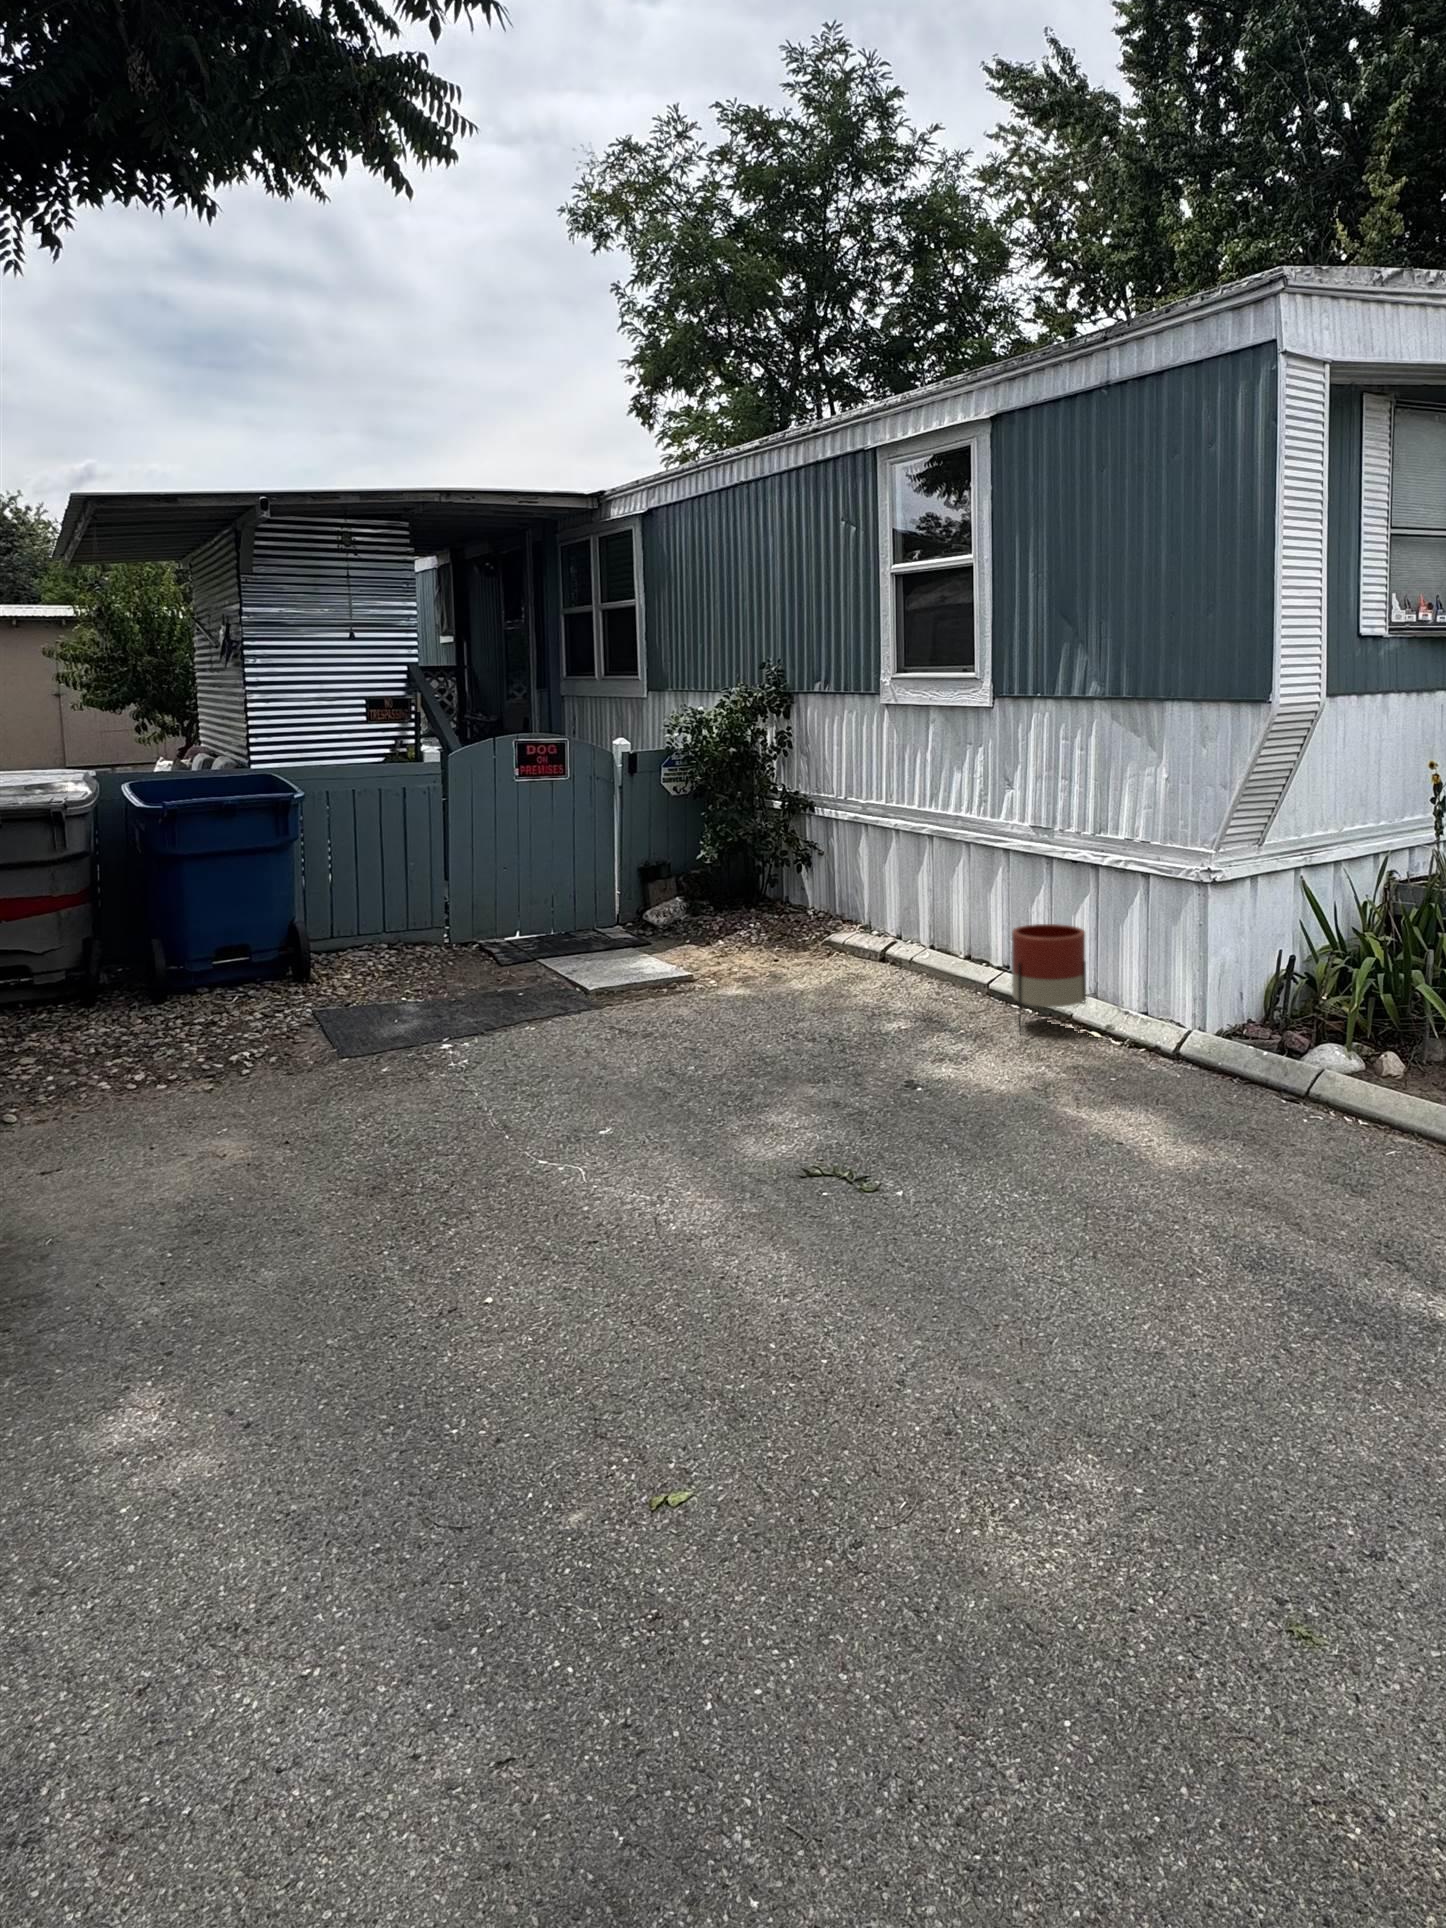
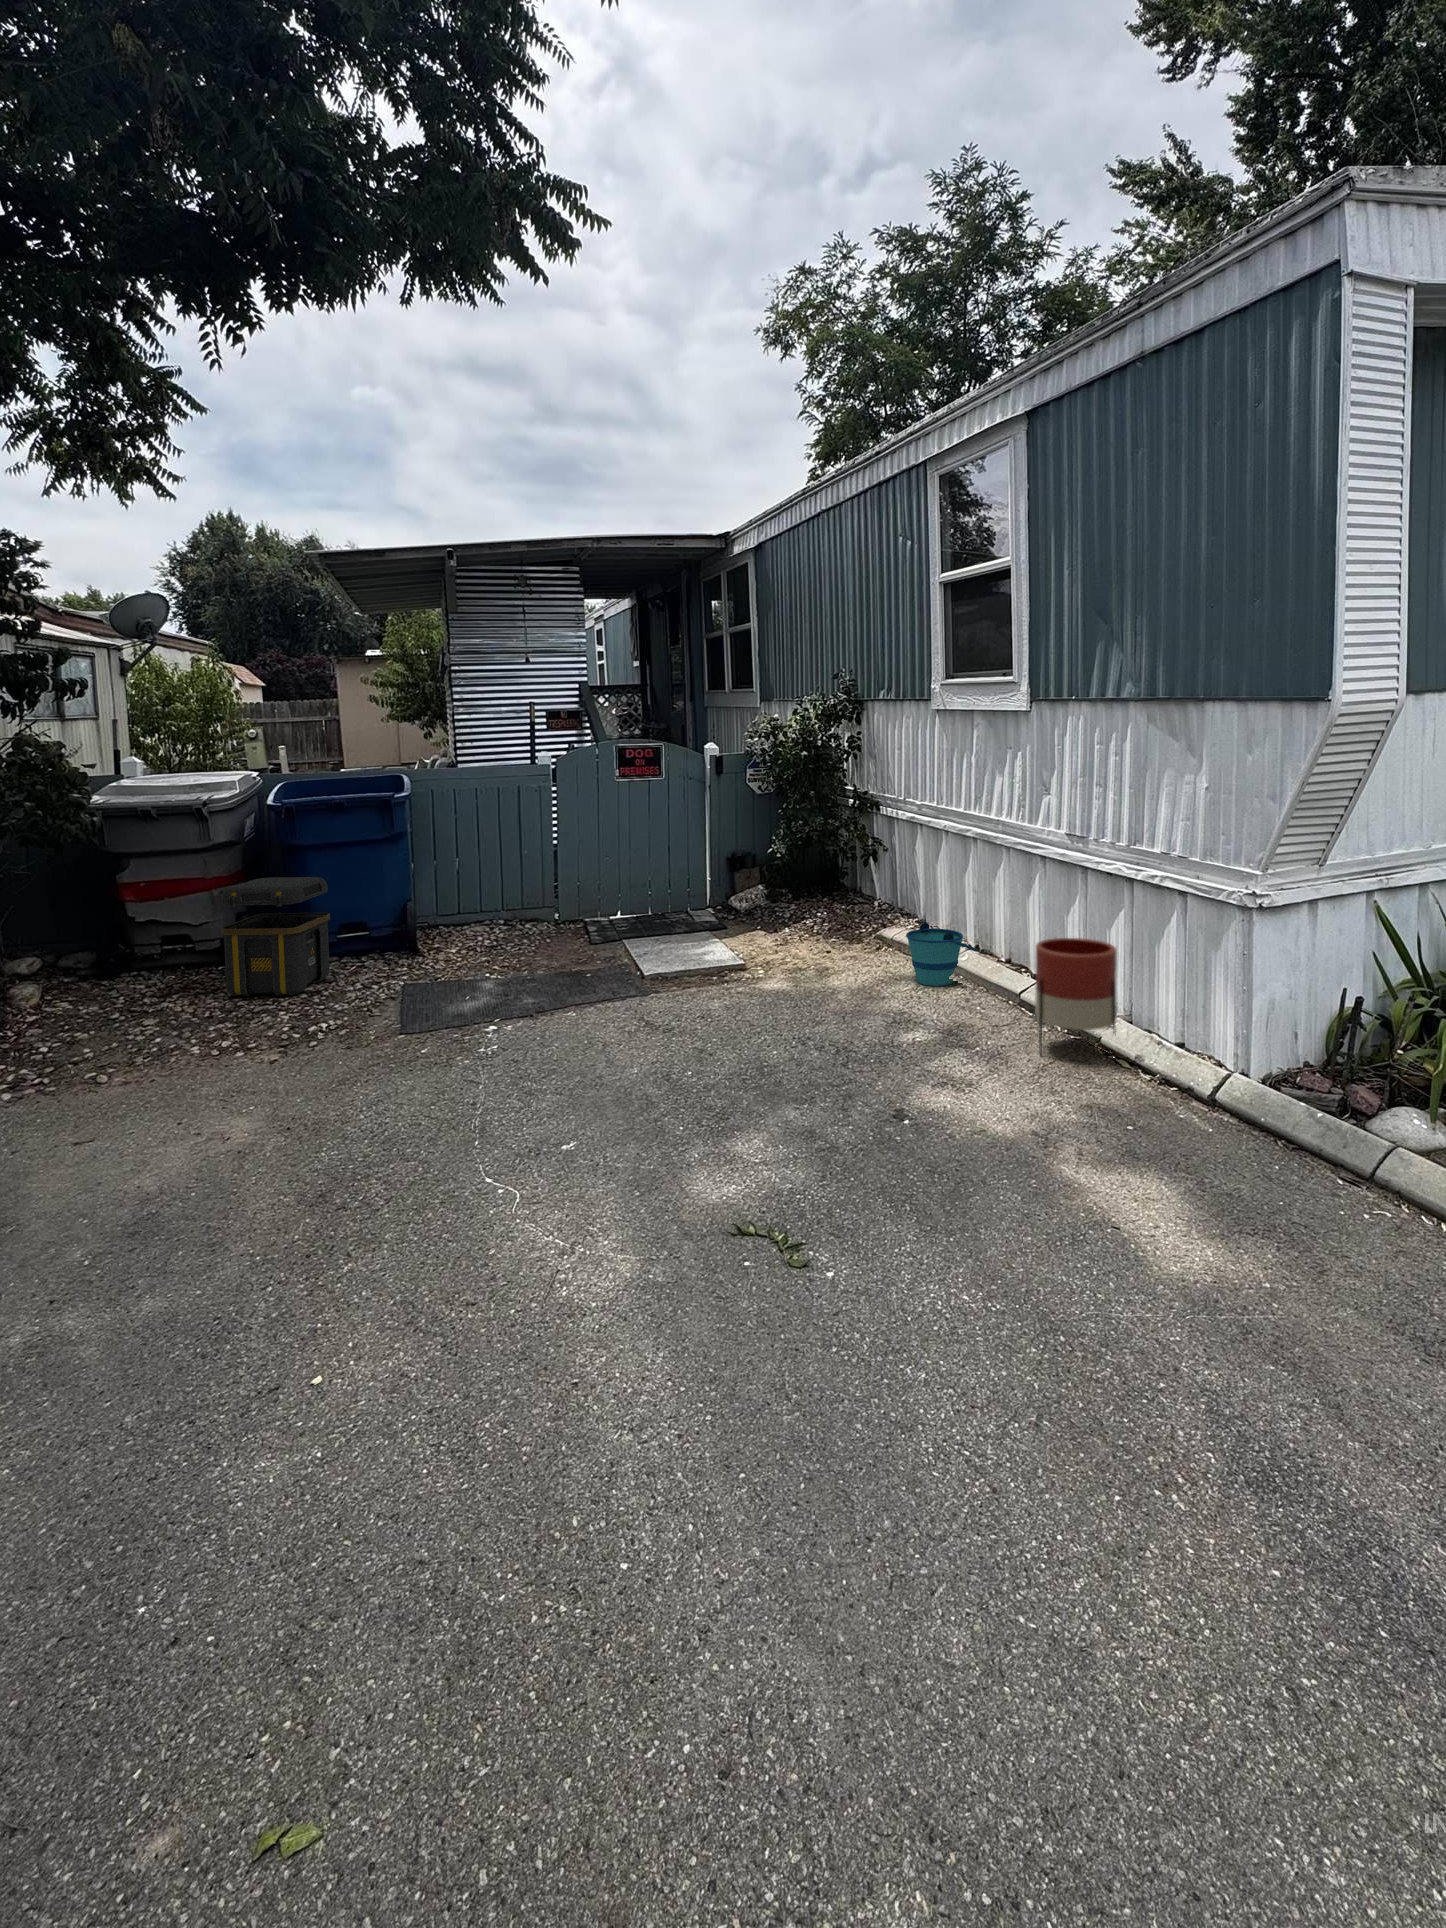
toolbox: none [102,902,220,1041] -> present [221,877,330,996]
bucket: none [865,920,936,982] -> present [906,923,978,986]

